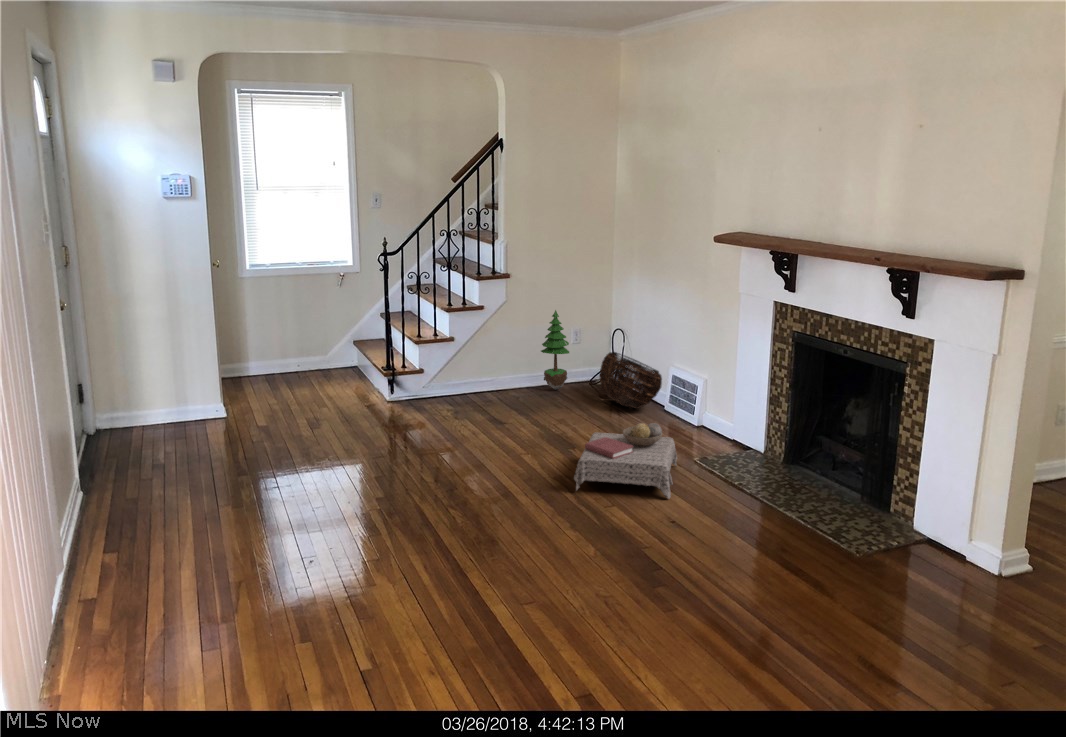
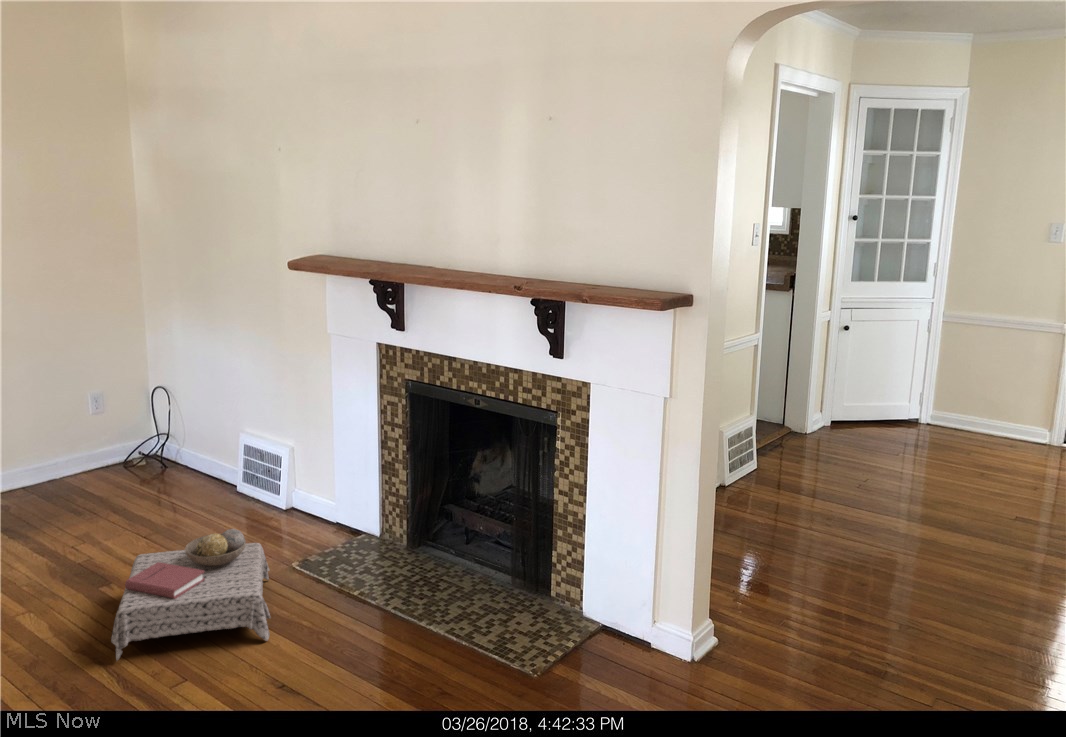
potted tree: present [541,310,569,390] -> none [38,368,87,483]
basket: present [600,352,662,408] -> none [137,420,230,496]

